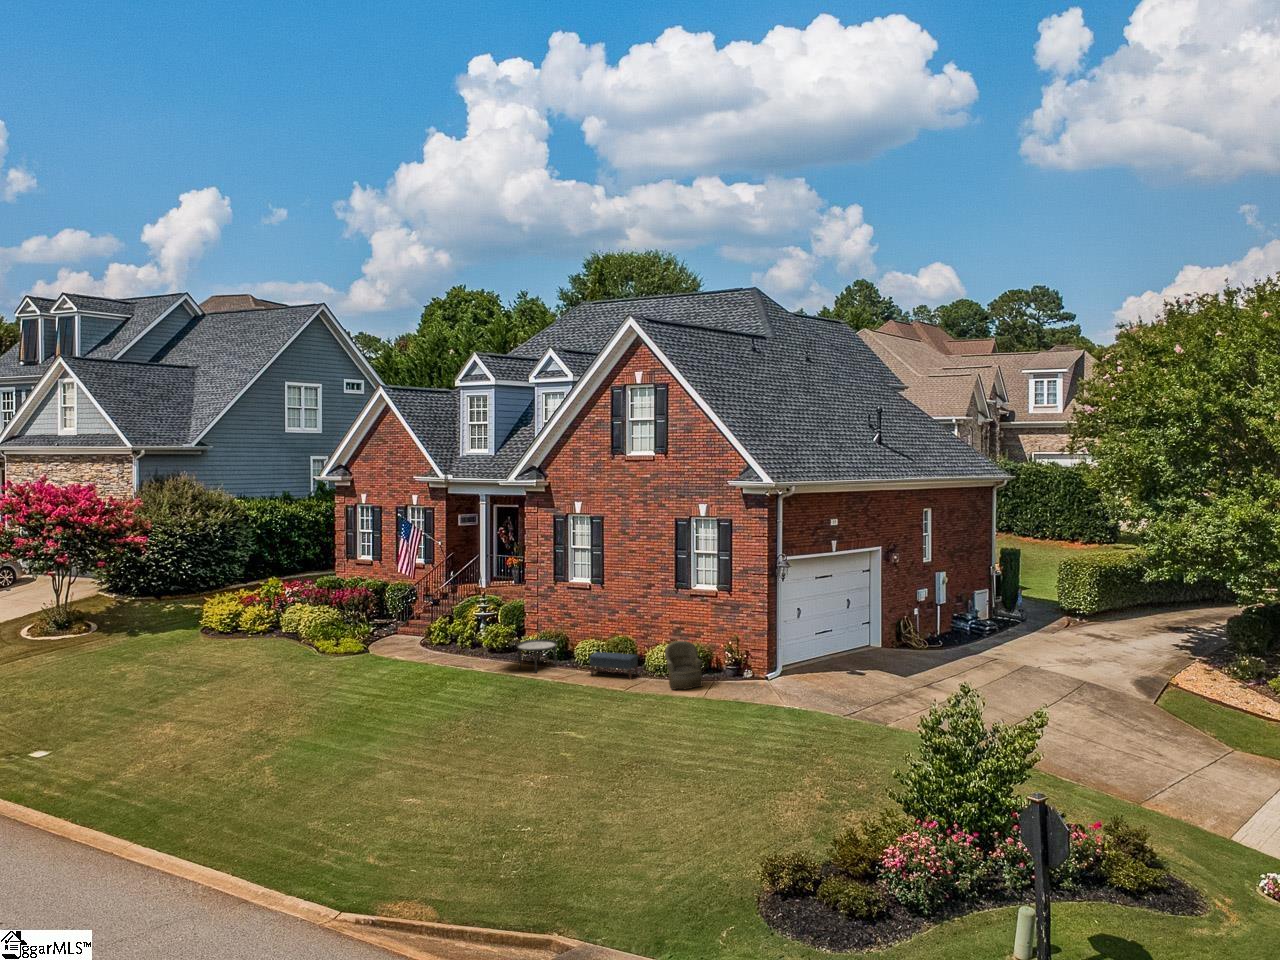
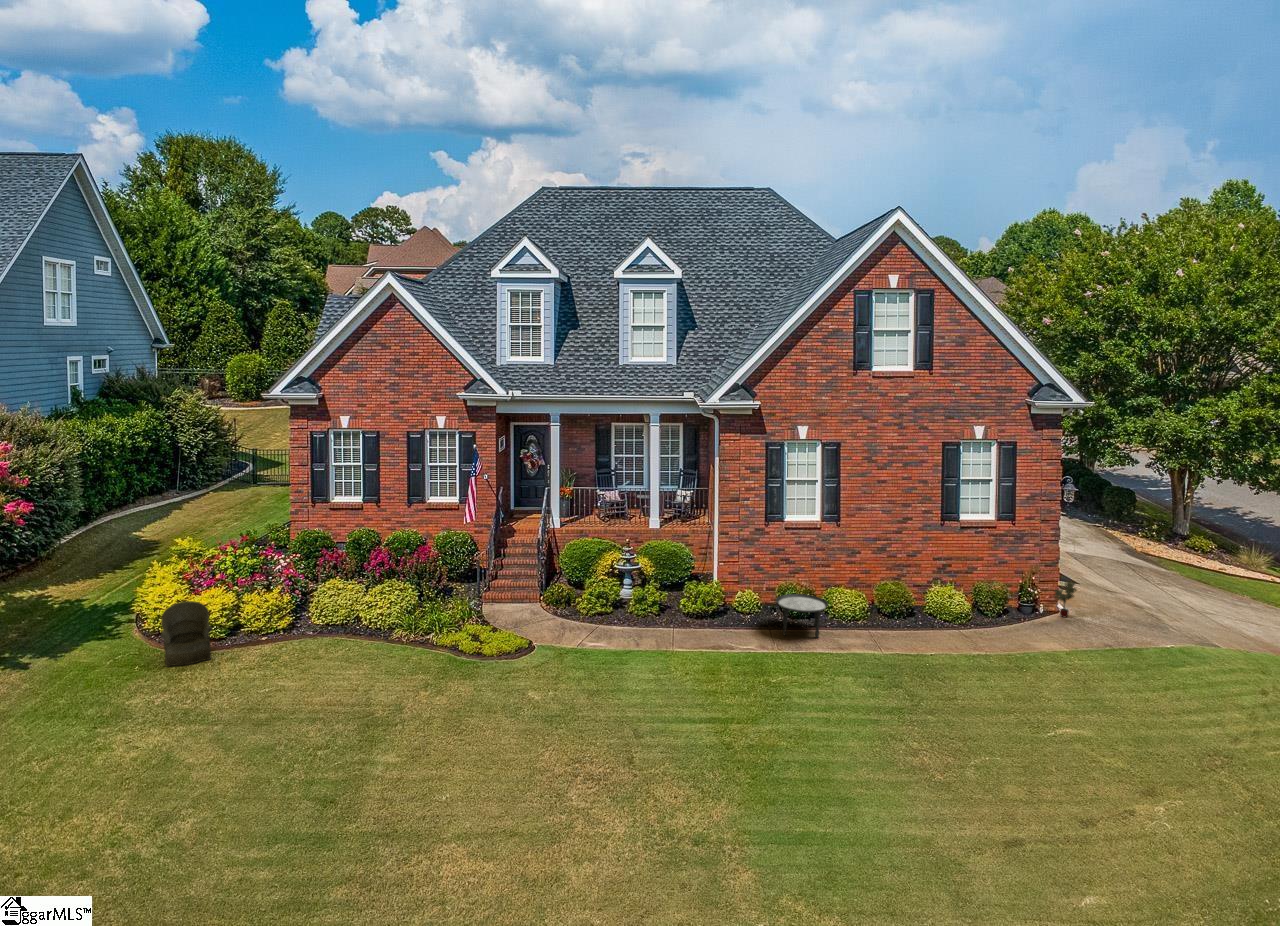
armchair: present [665,641,702,690] -> present [161,601,212,667]
potted tree: none [751,648,781,686] -> present [1055,579,1076,618]
bench: present [589,652,638,679] -> none [875,601,935,632]

